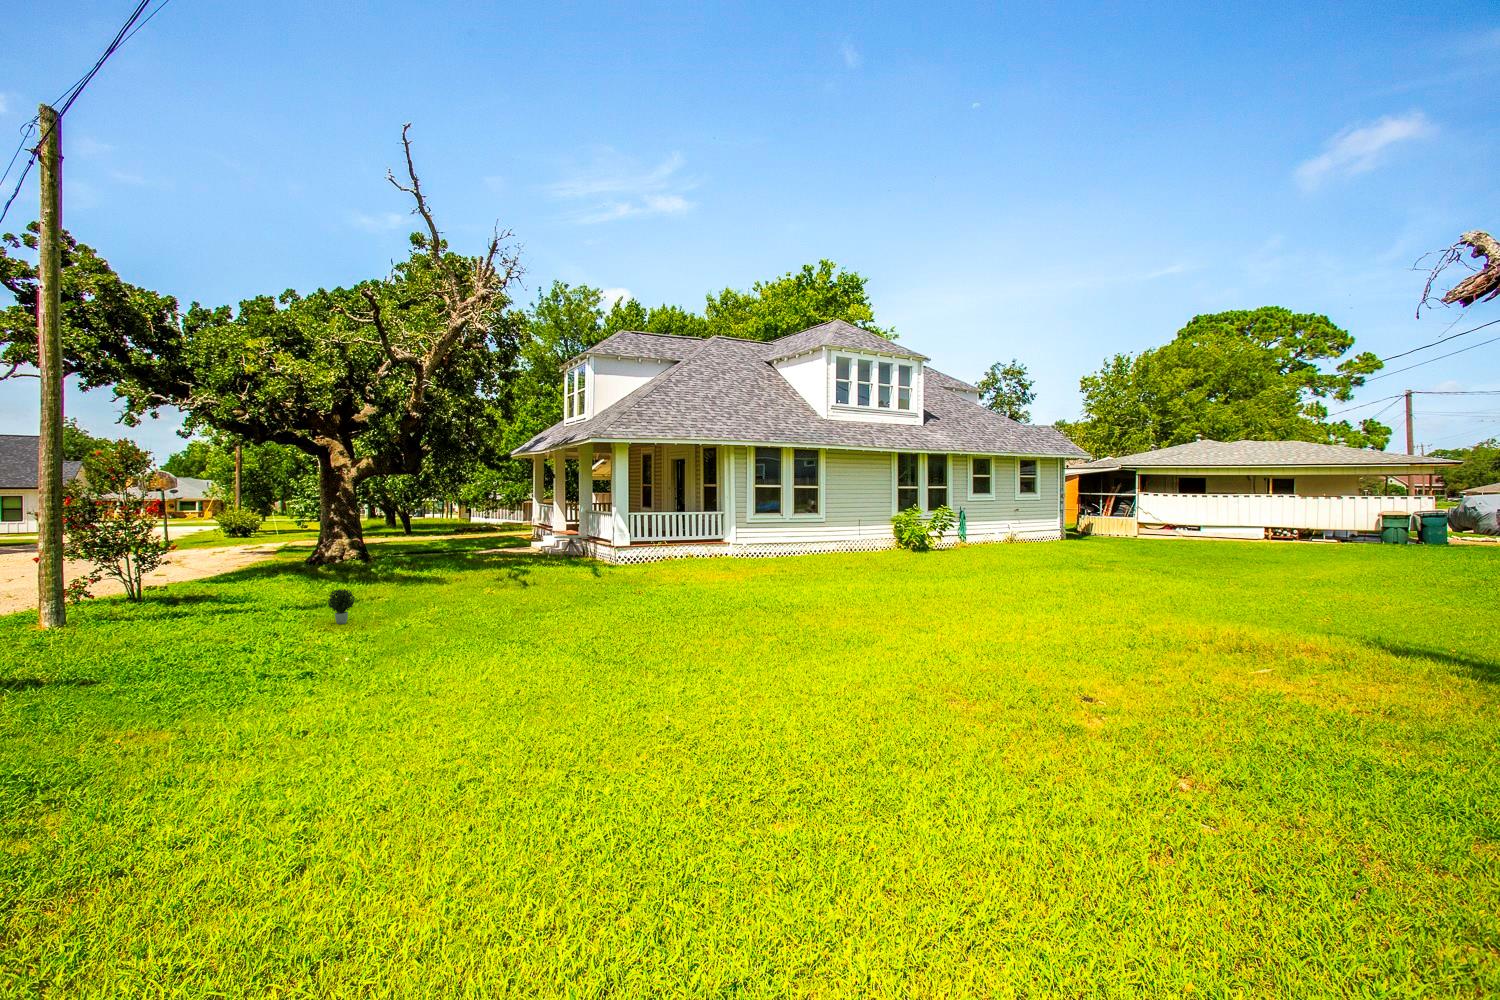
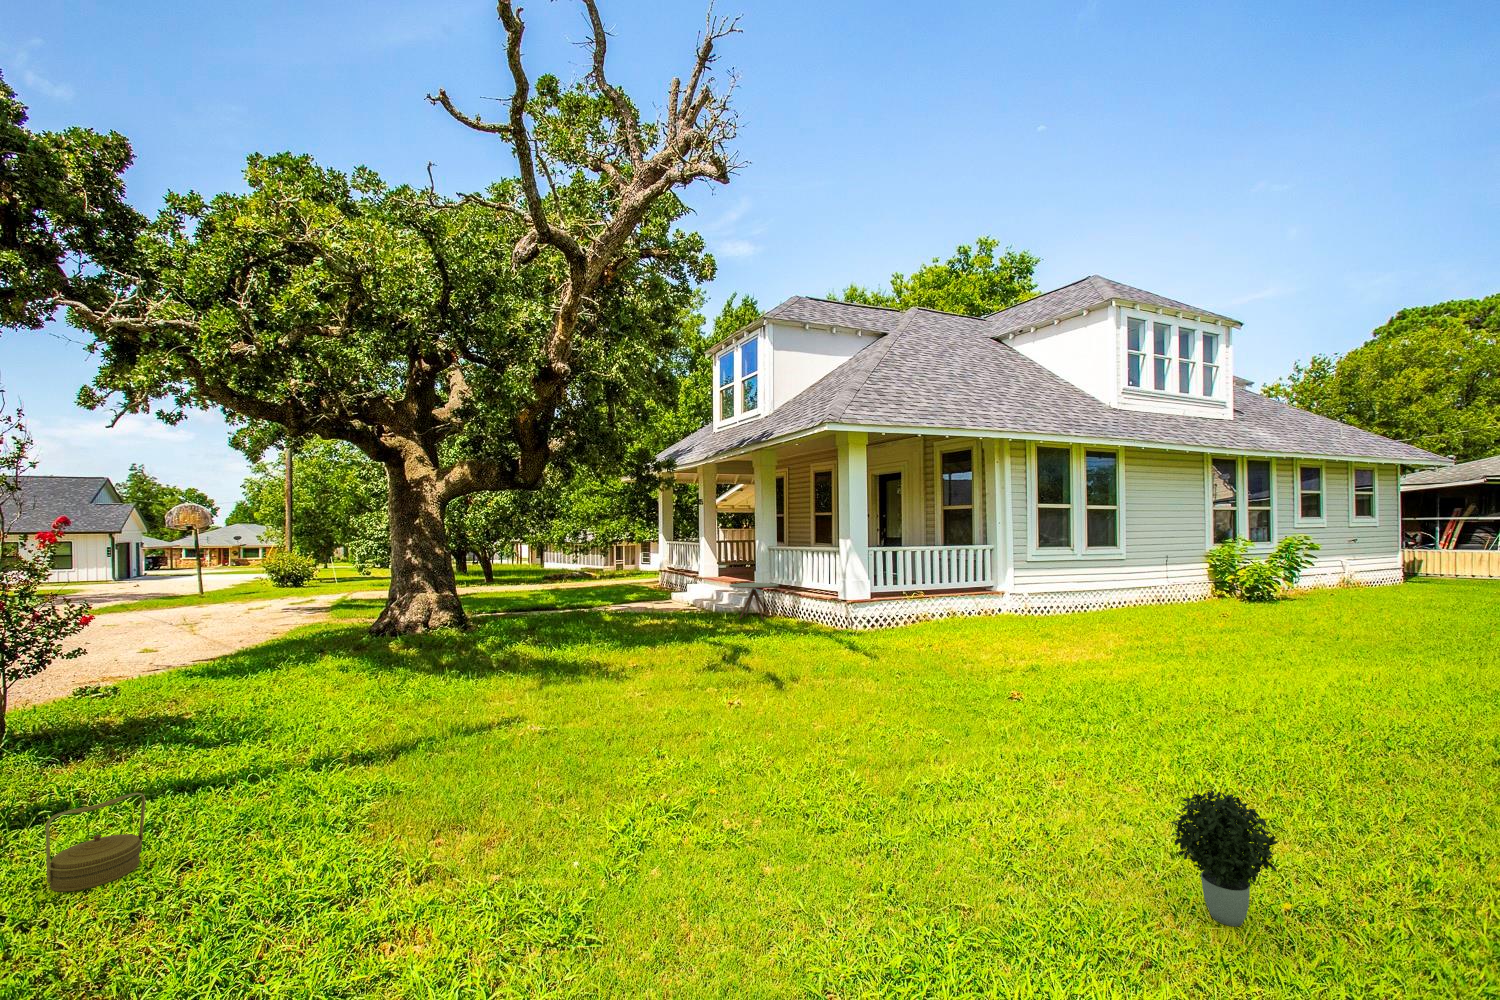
potted plant: present [328,589,355,624] -> present [1171,791,1278,926]
basket: none [192,599,221,626] -> present [46,792,146,892]

